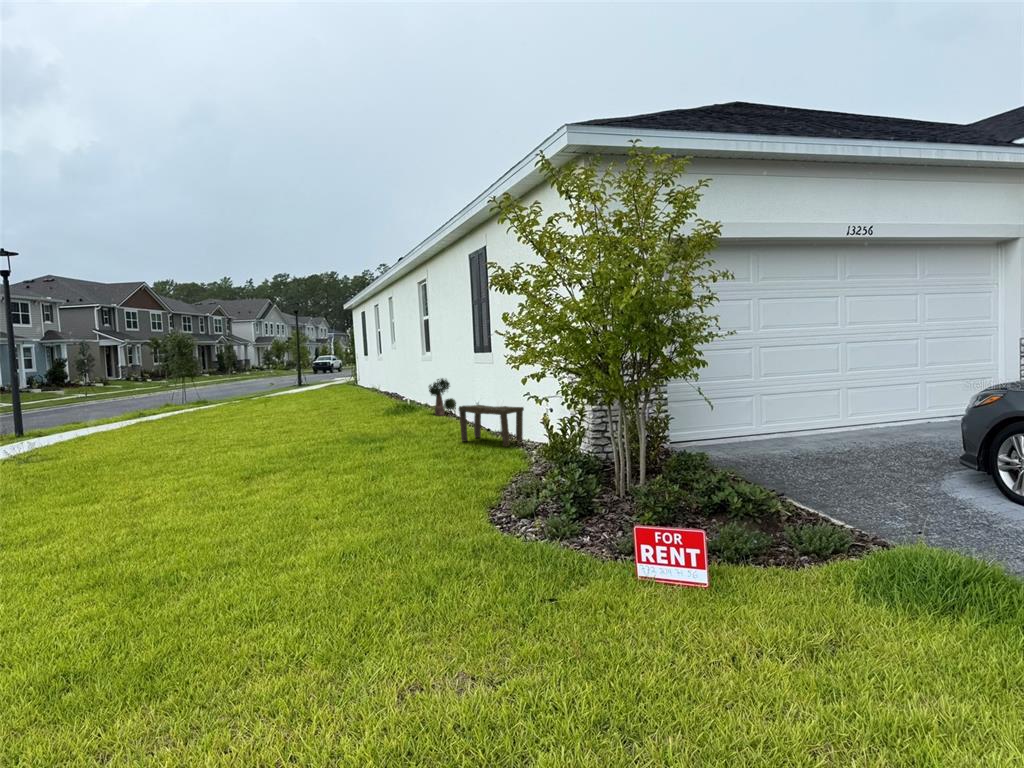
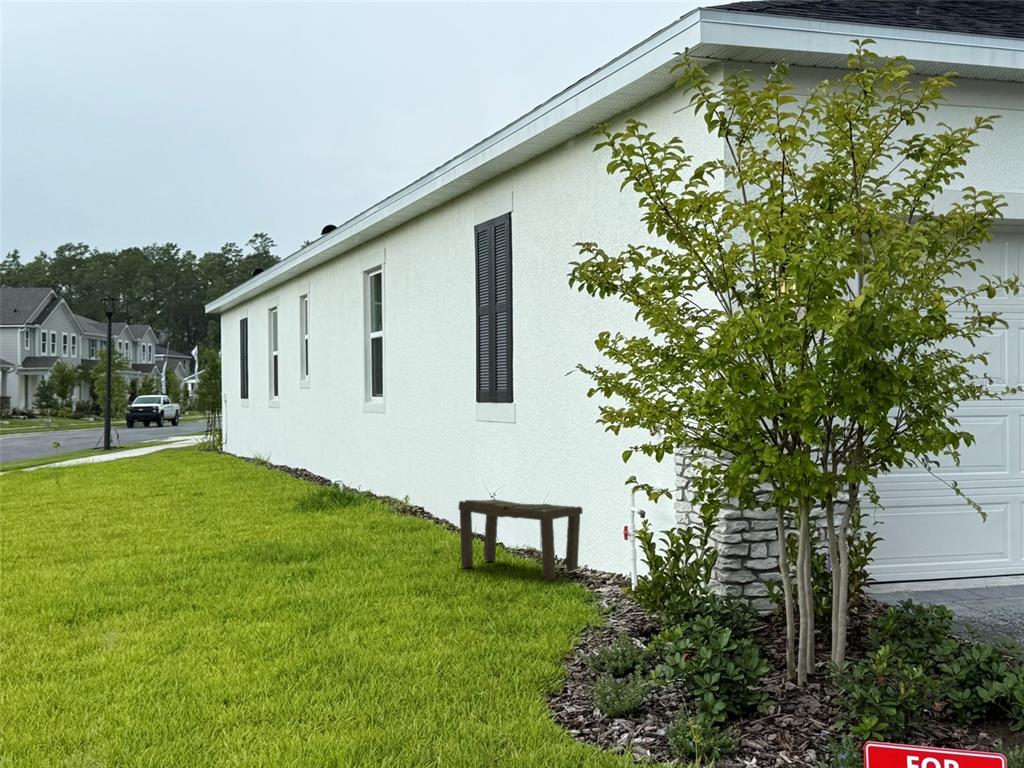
potted plant: present [429,378,456,416] -> none [385,445,436,516]

